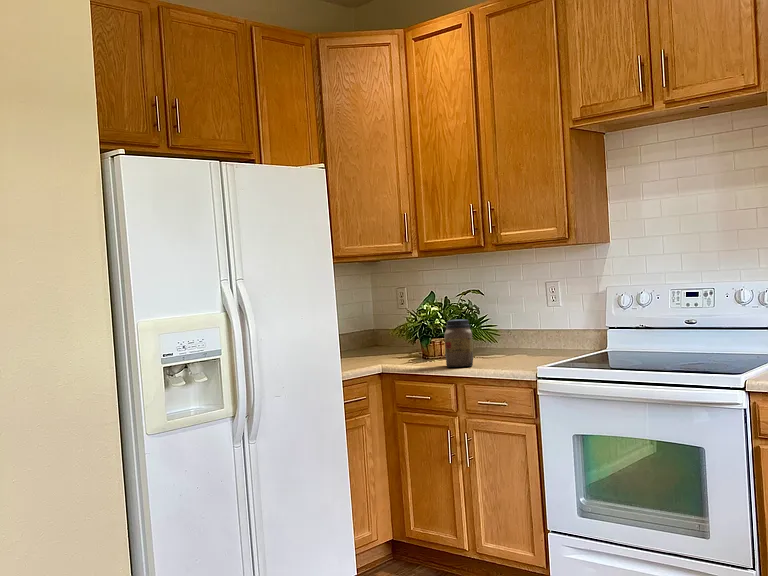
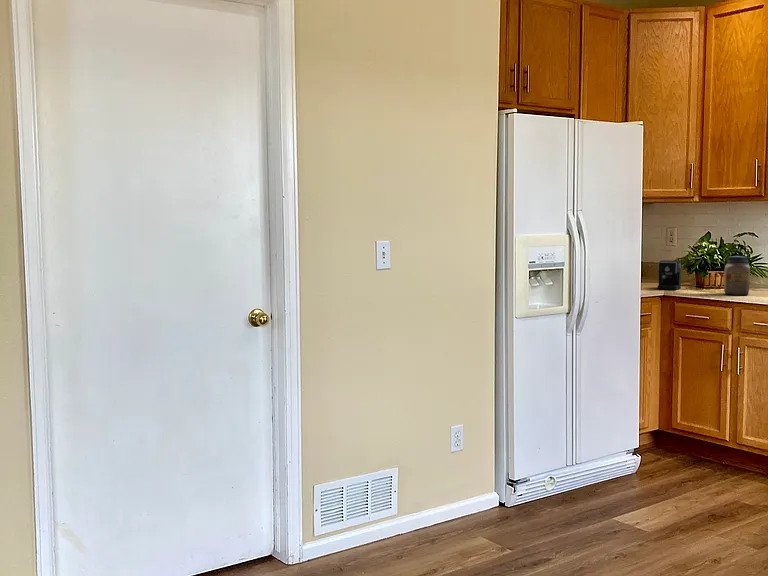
coffee maker: none [371,329,439,366] -> present [657,260,713,290]

